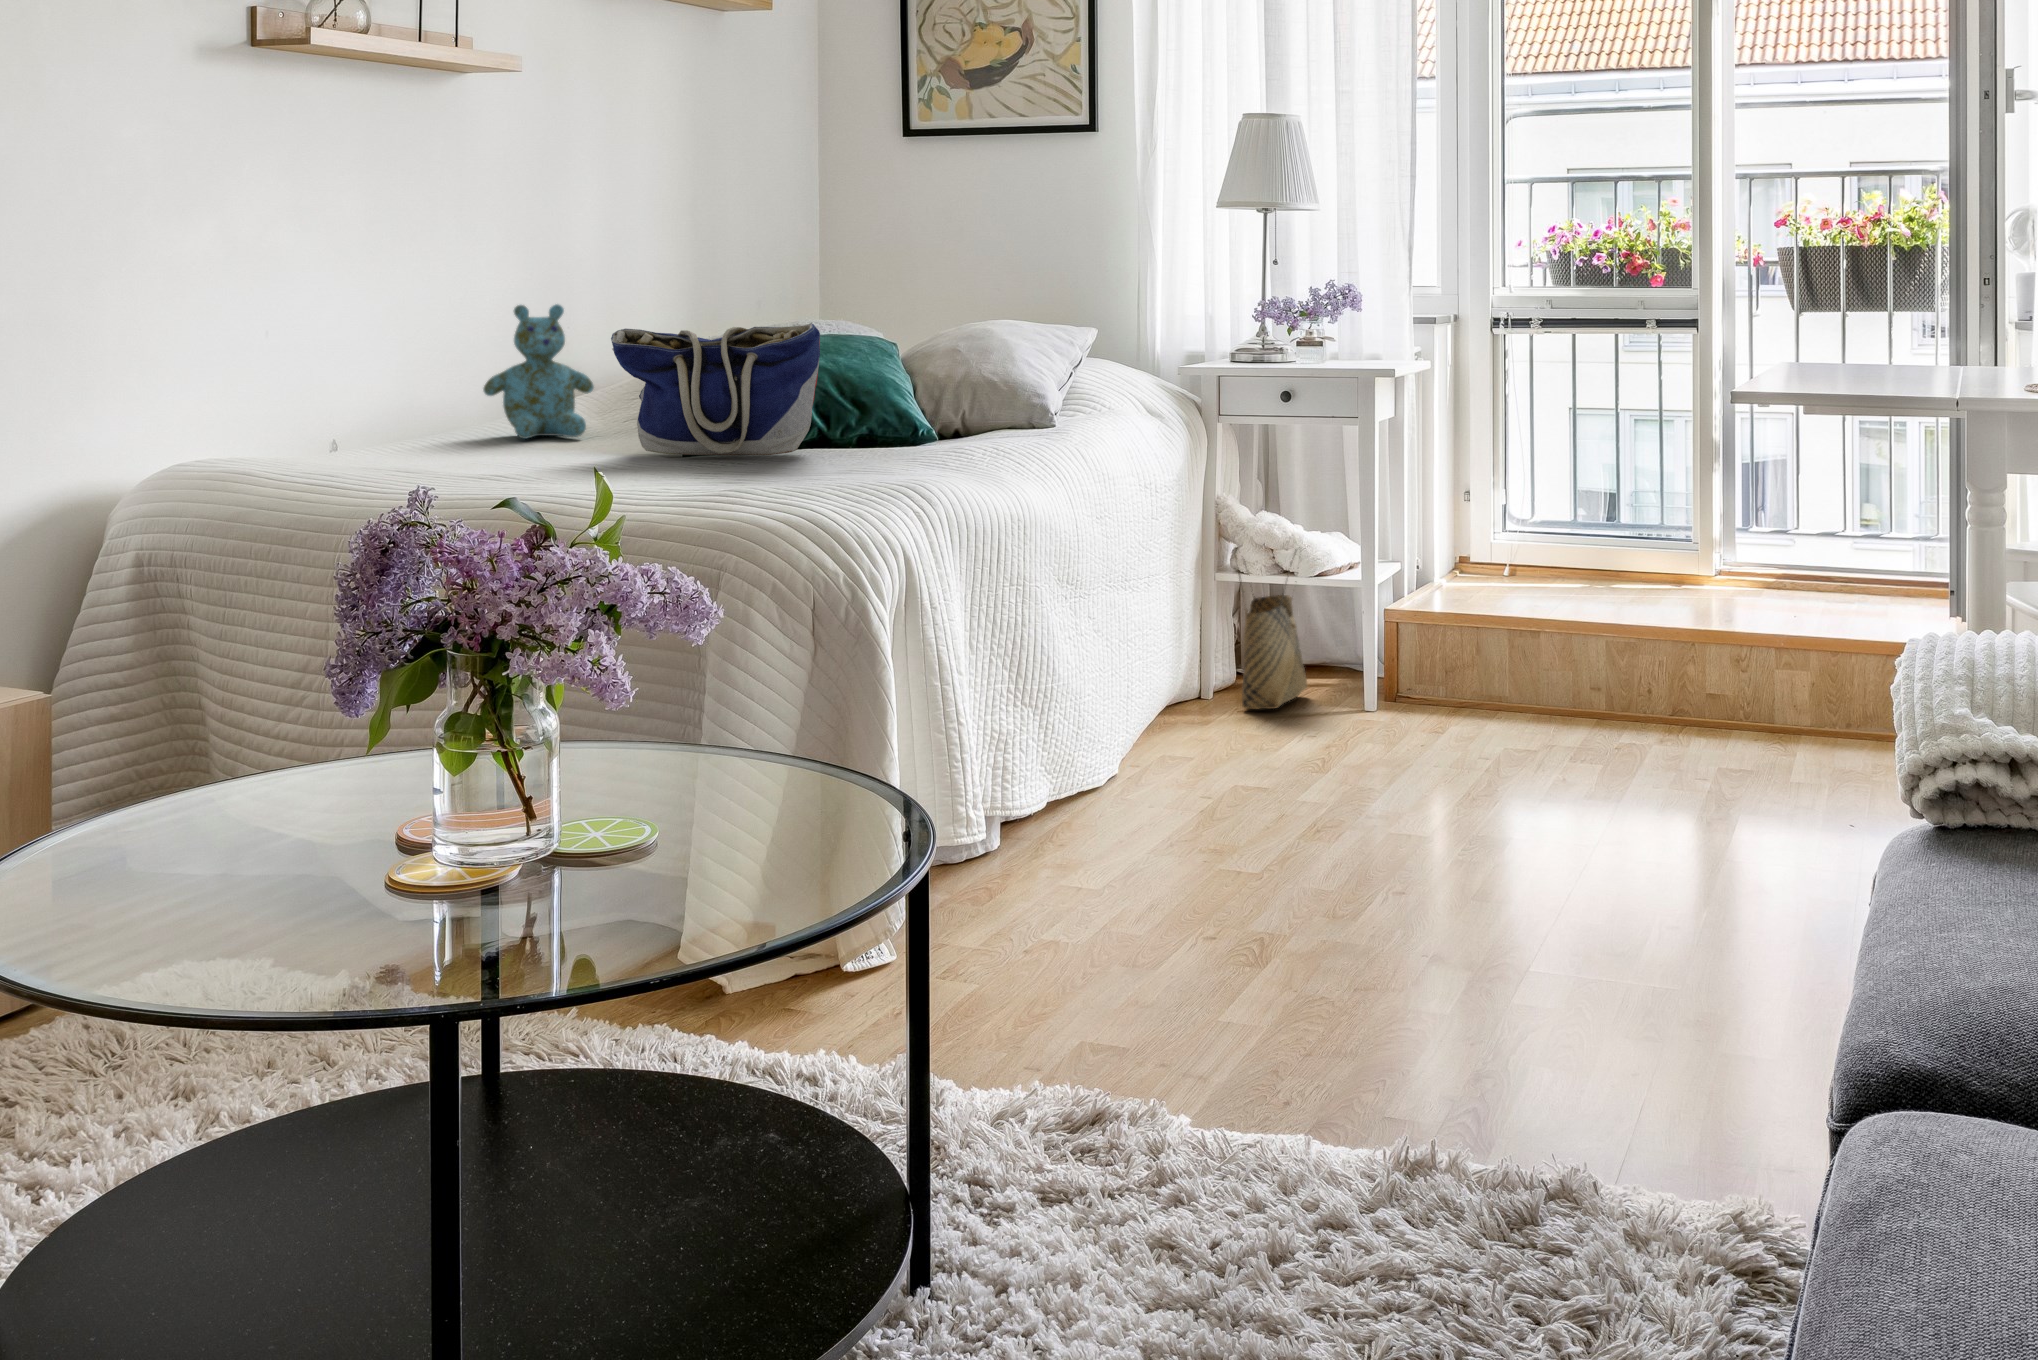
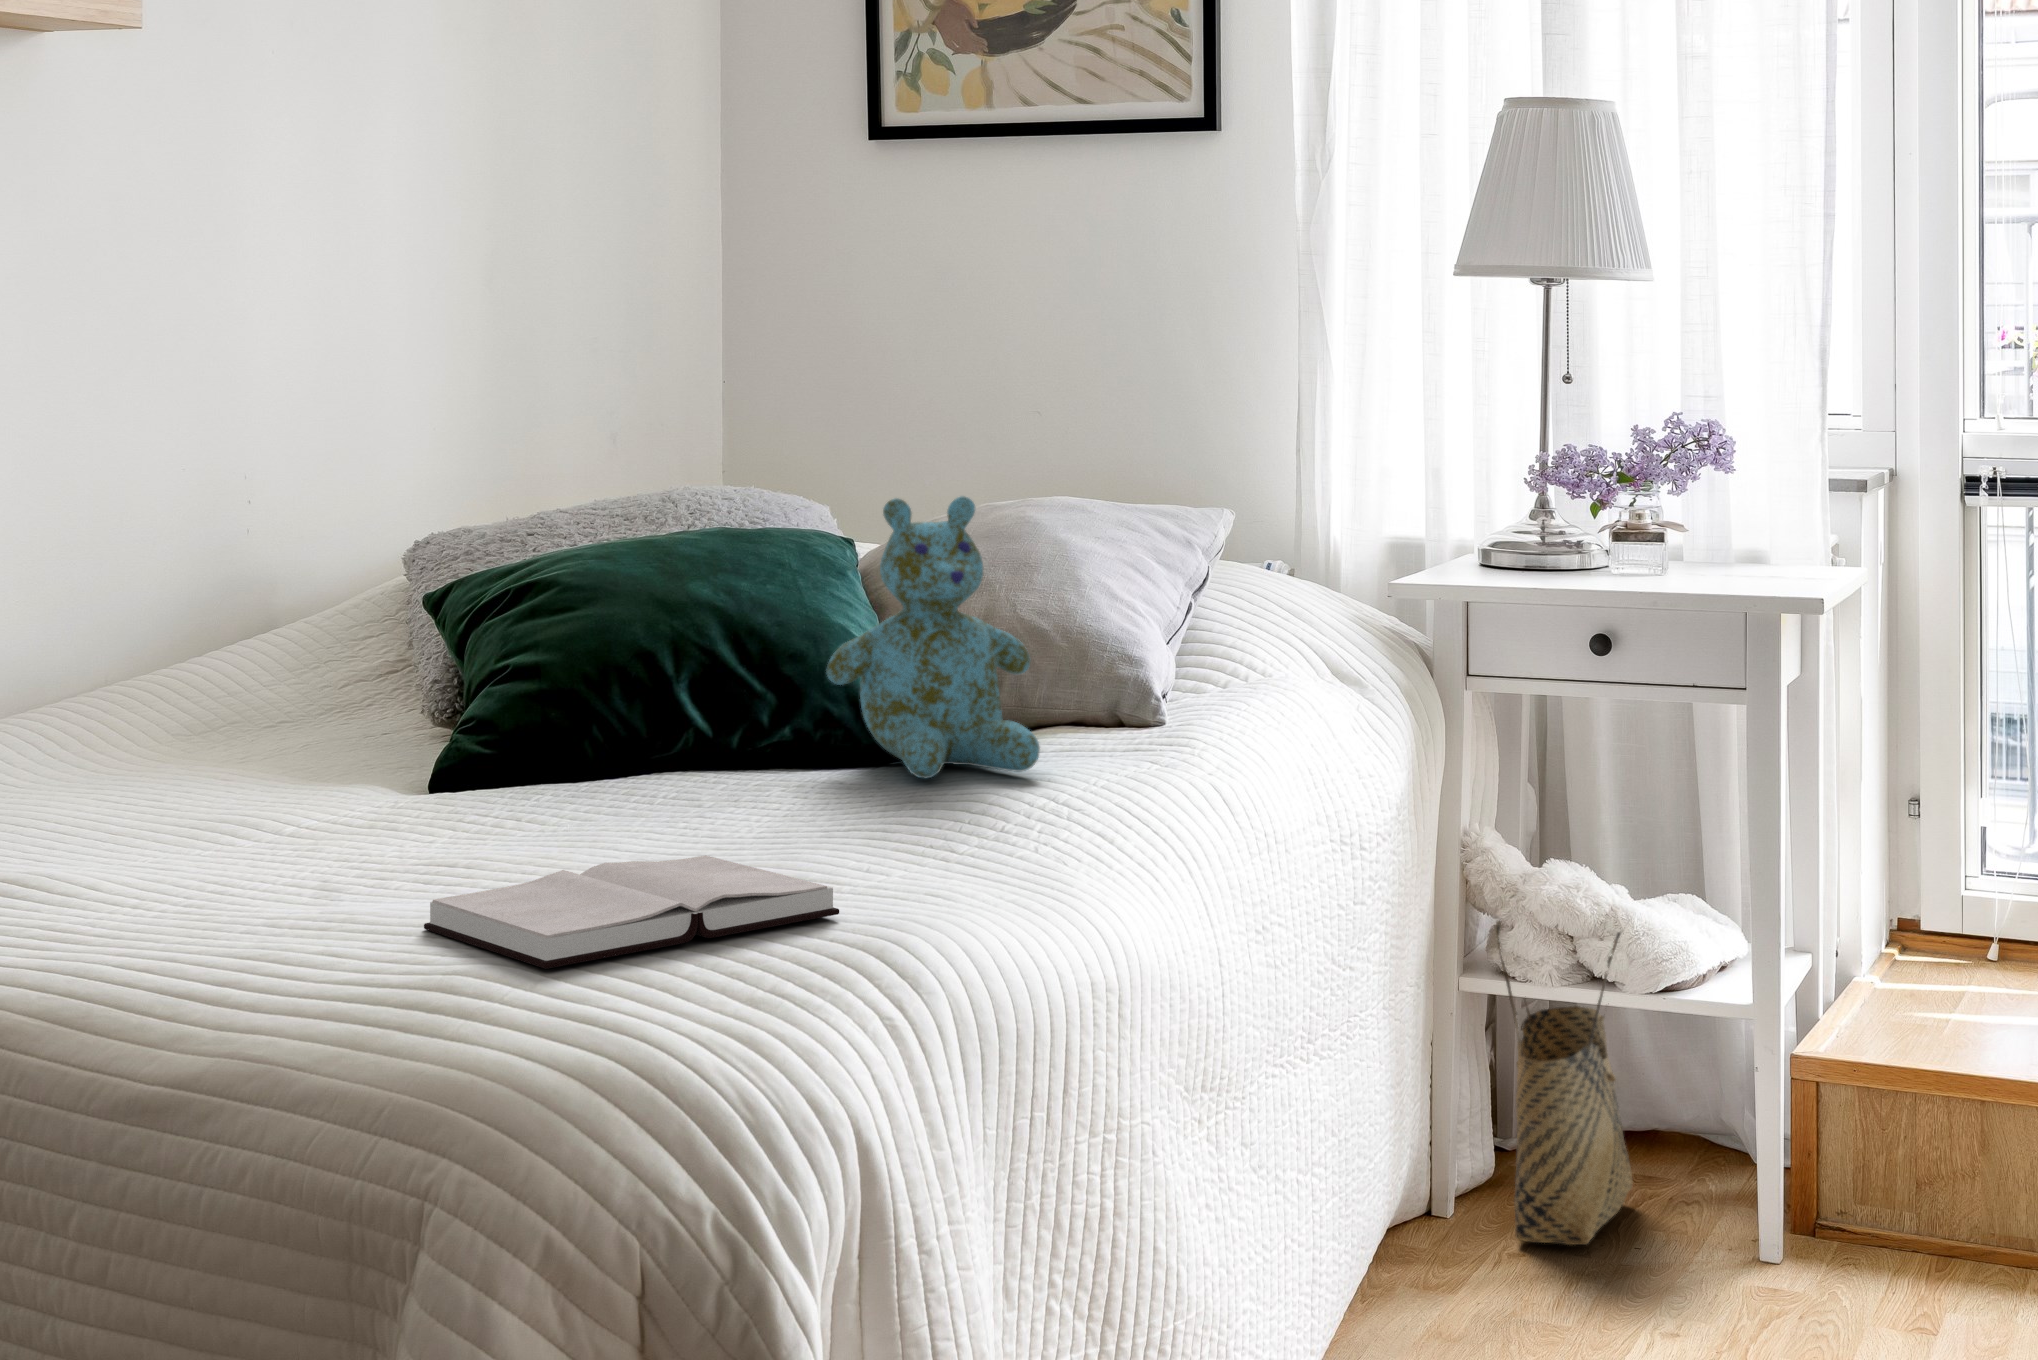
stuffed bear: present [483,304,594,439] -> present [826,496,1040,778]
tote bag: present [611,323,820,456] -> none [269,544,696,815]
hardback book: none [701,459,890,490] -> present [424,855,839,969]

